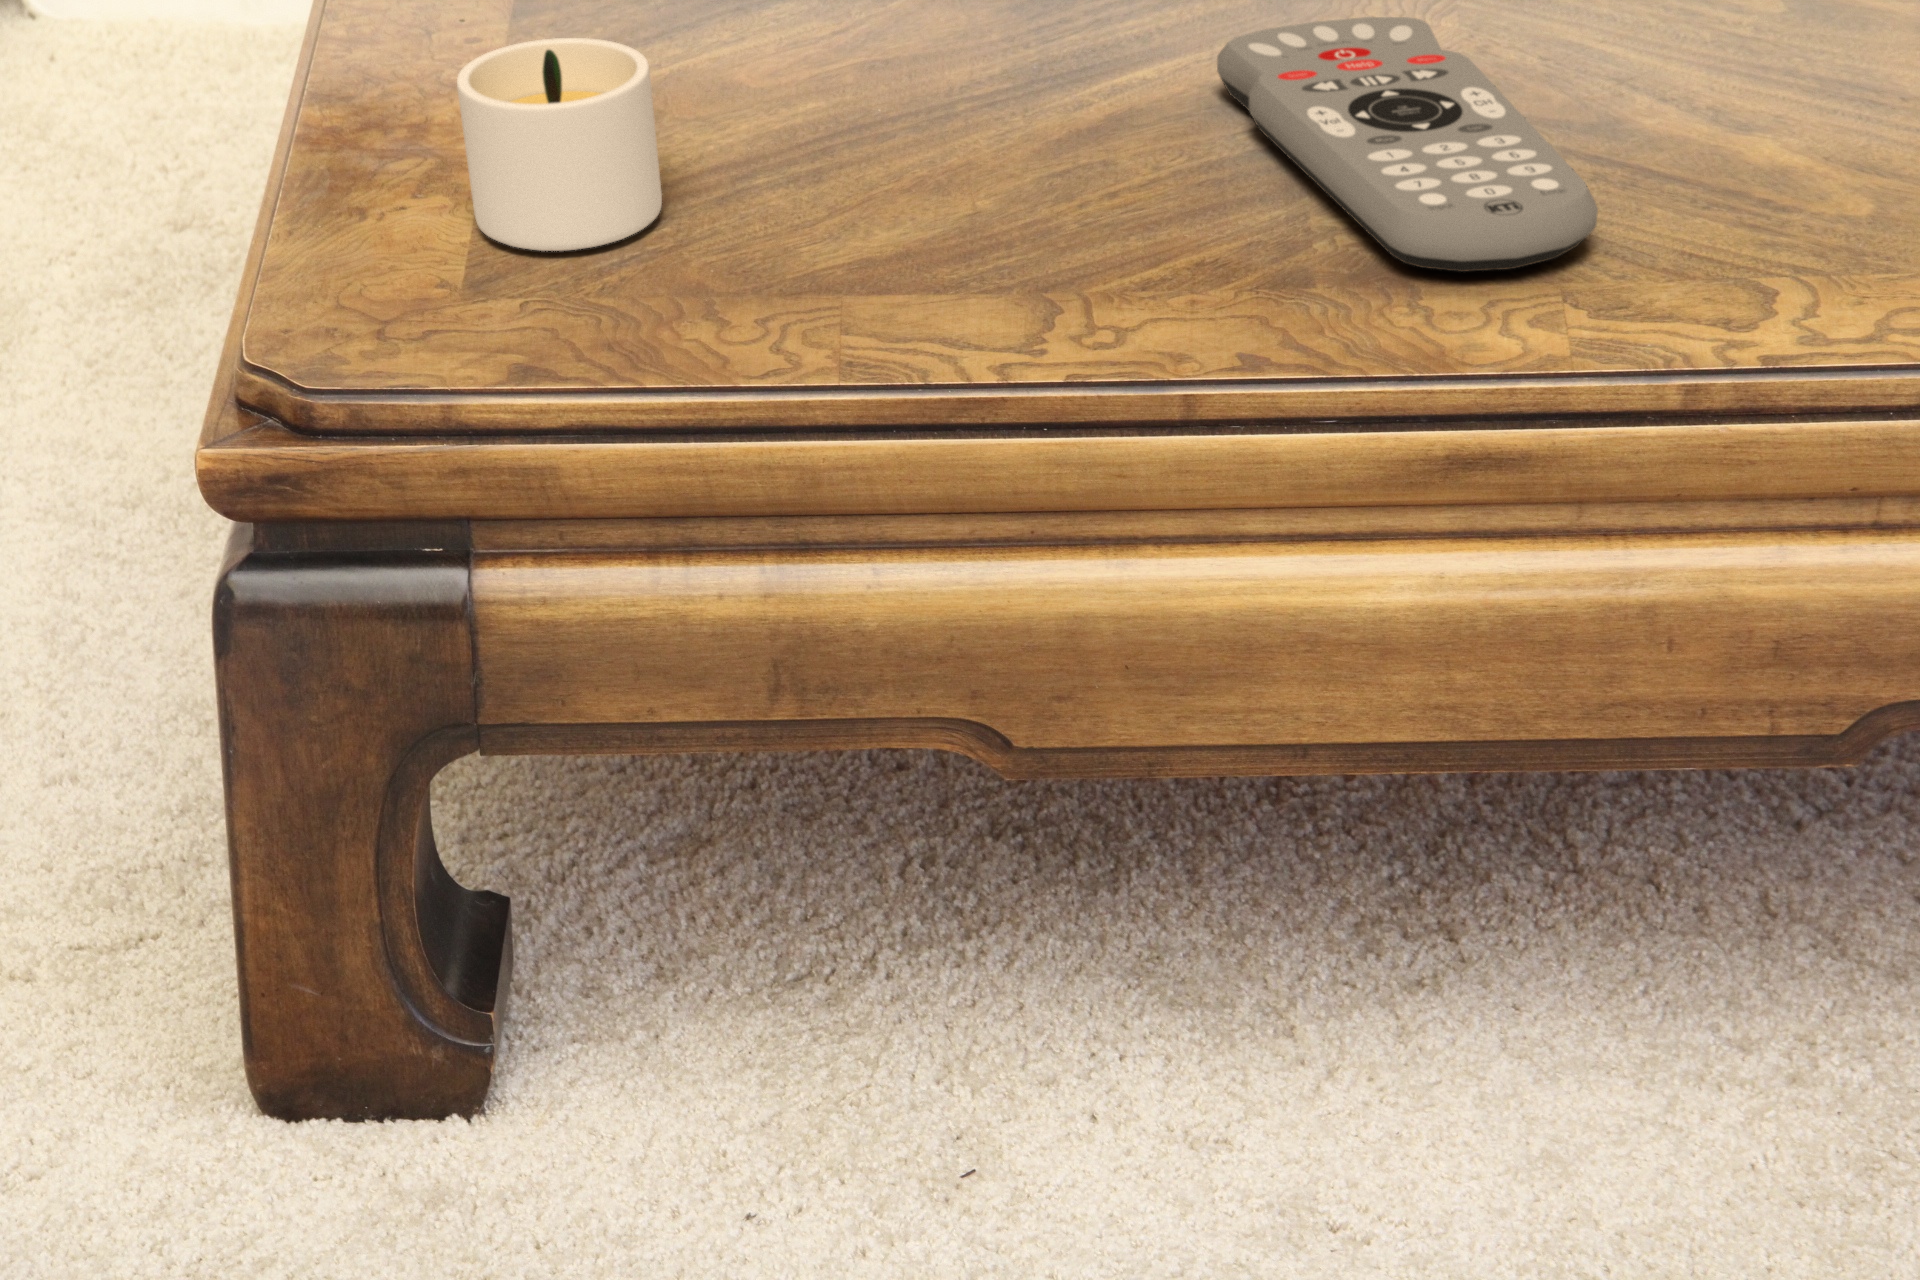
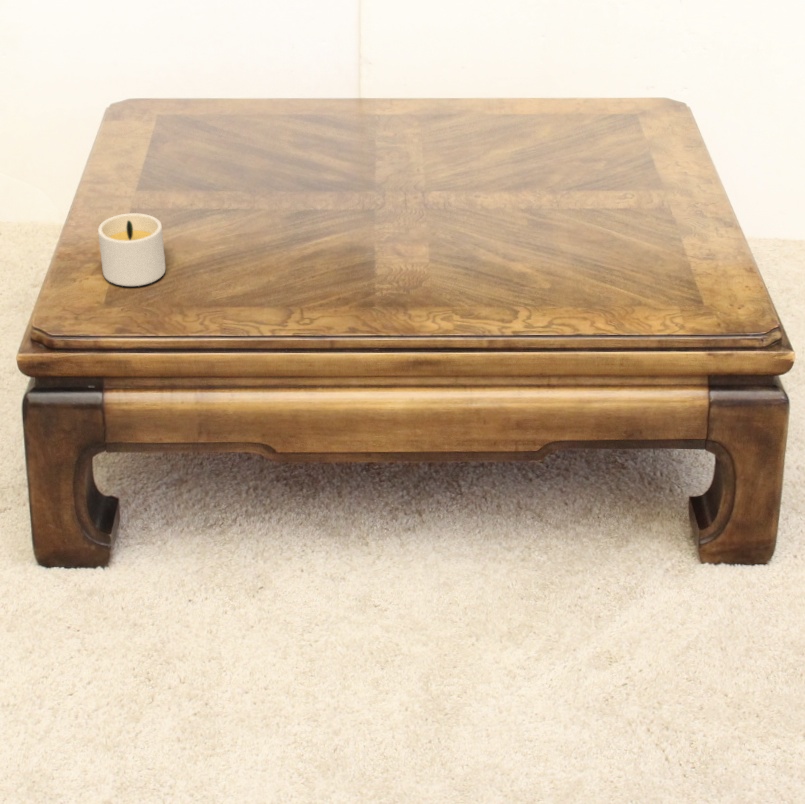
remote control: present [1217,17,1598,272] -> none [356,202,468,301]

